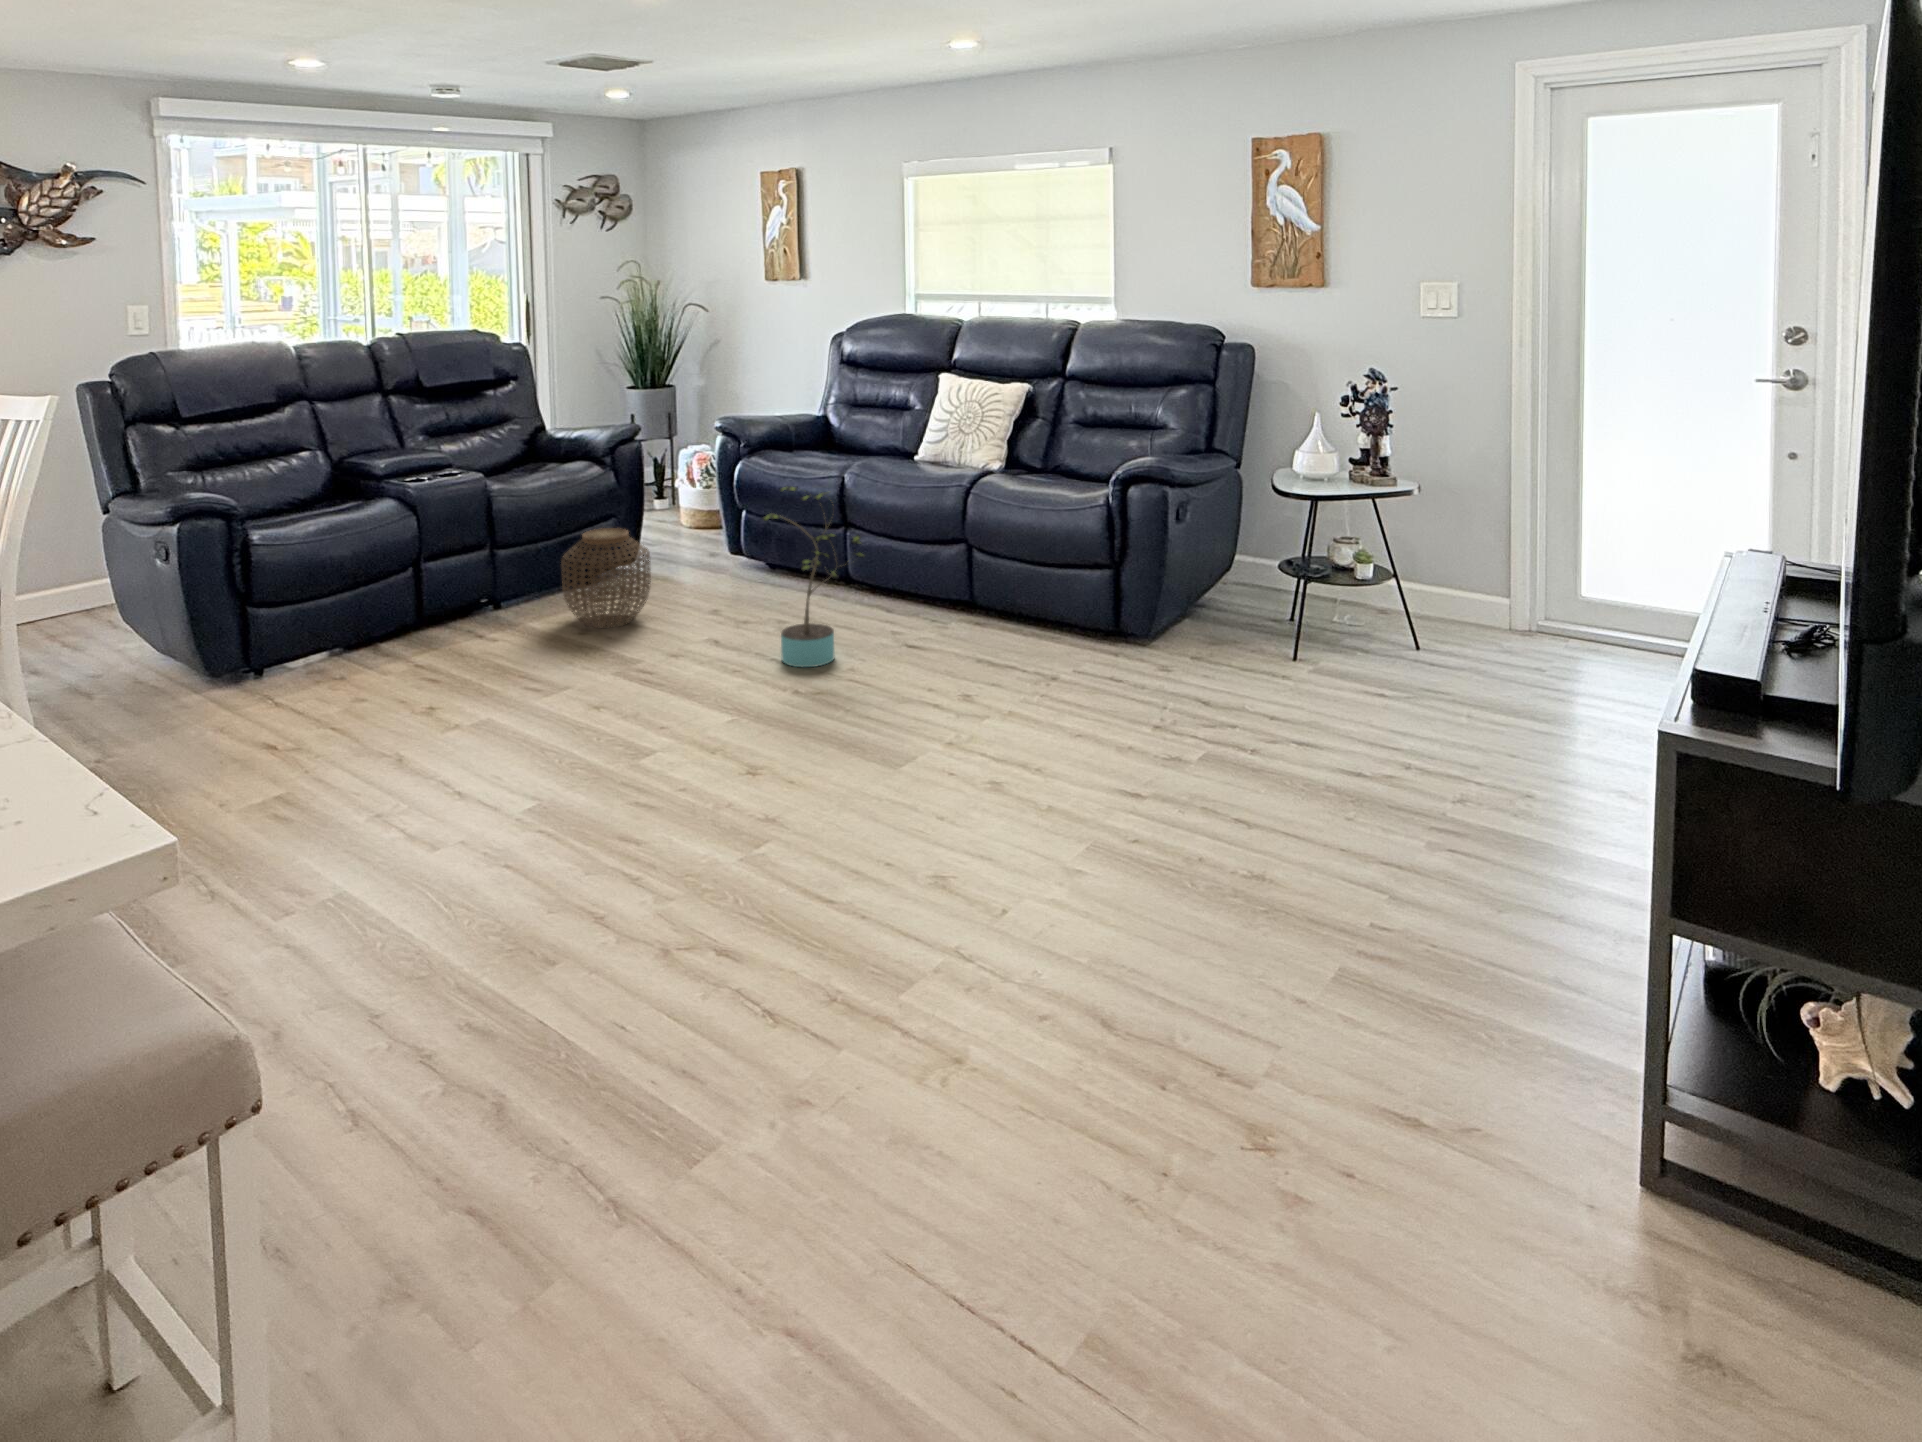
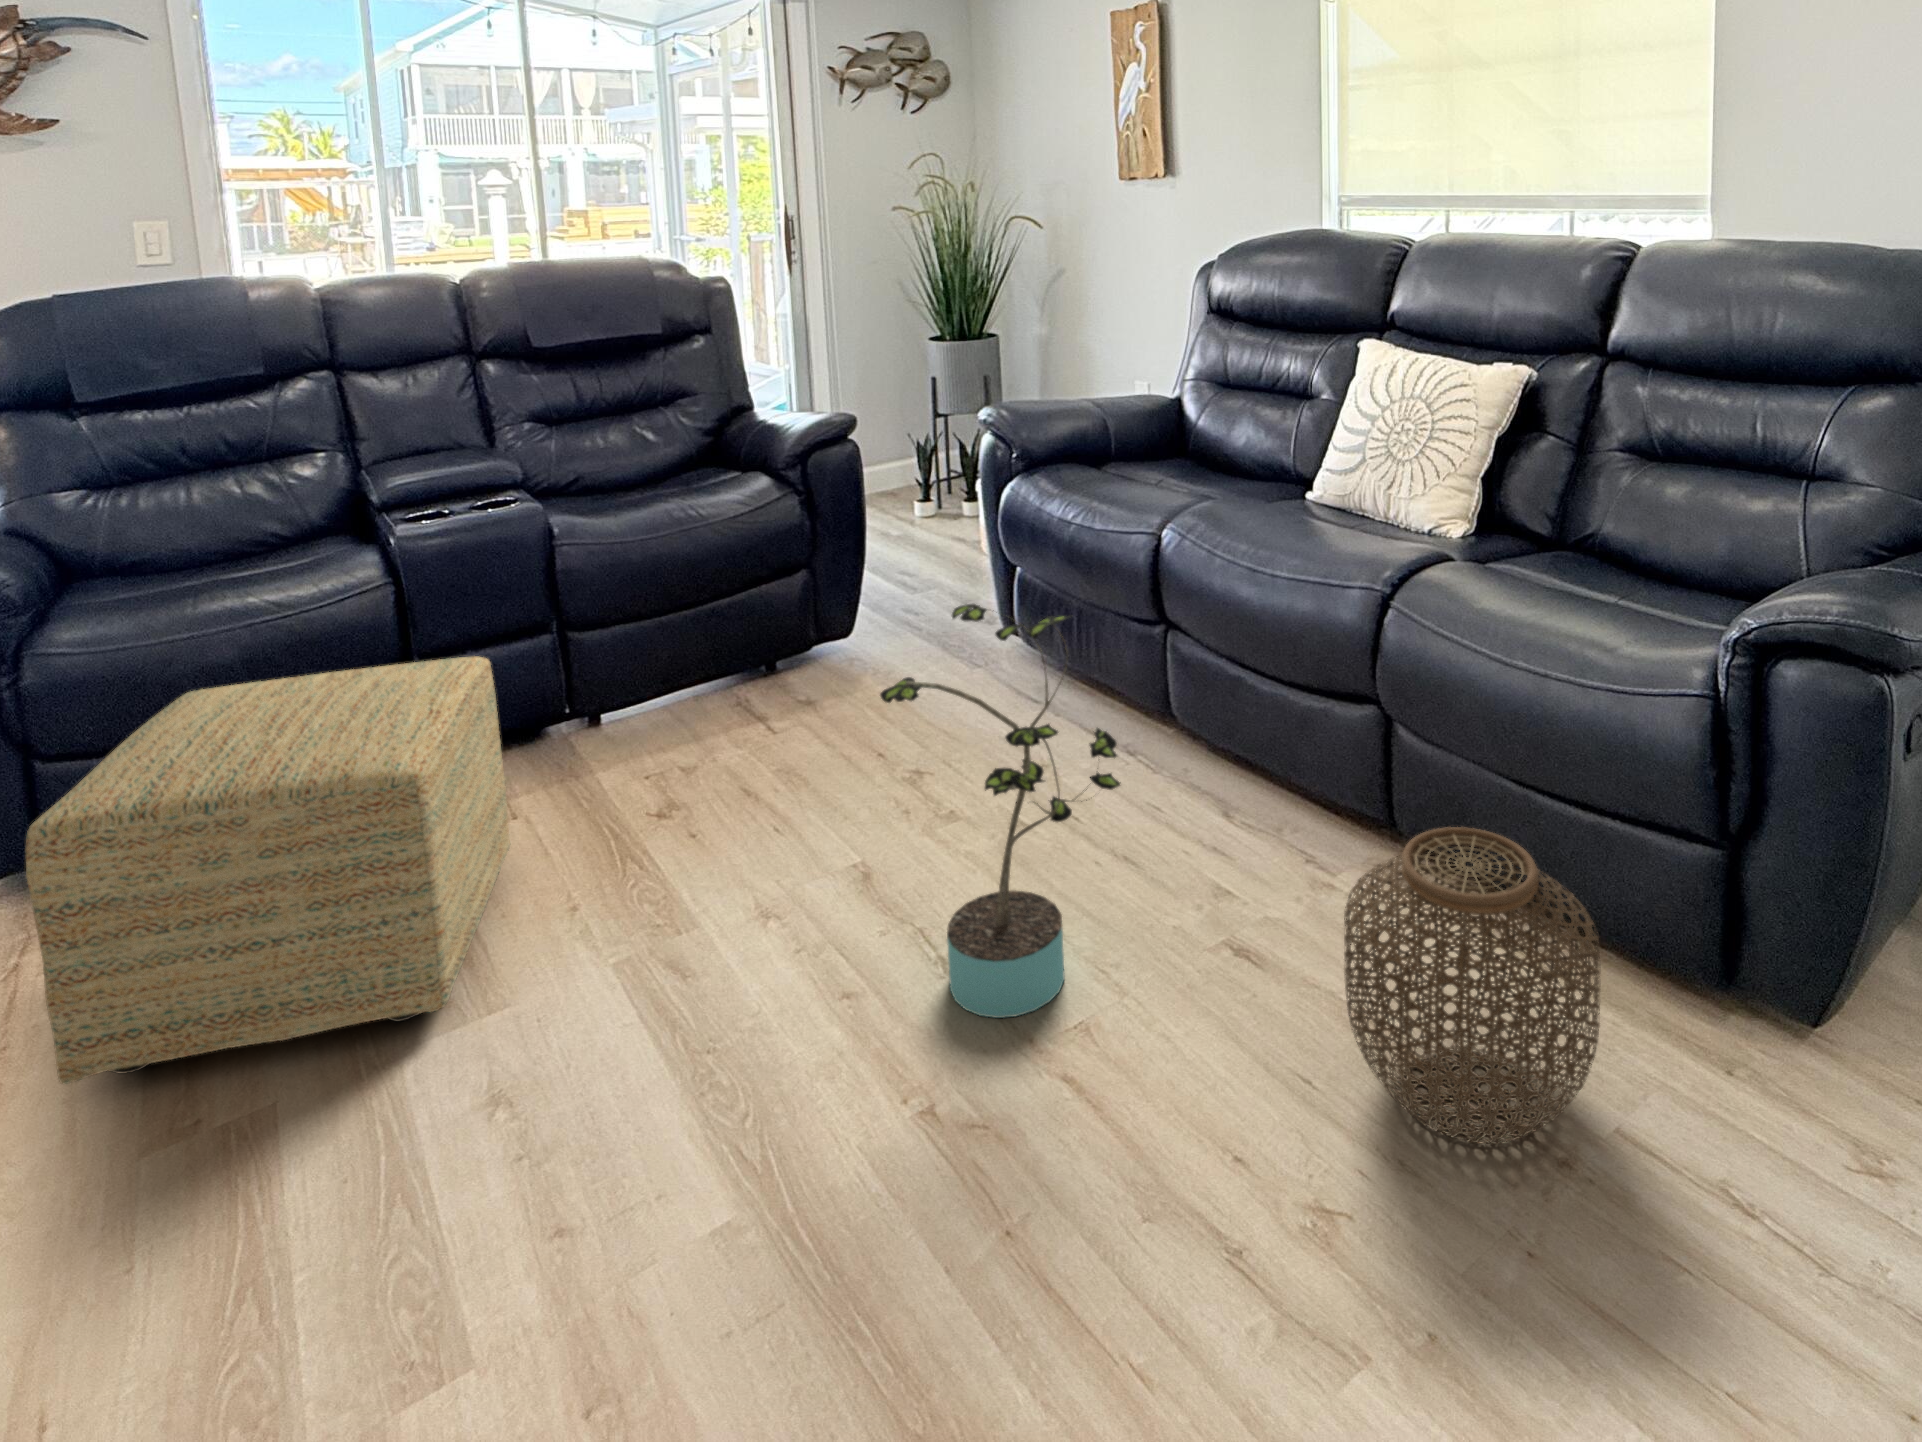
woven basket: present [562,528,651,628] -> present [1344,827,1600,1144]
ottoman: none [366,535,551,711] -> present [26,656,510,1084]

